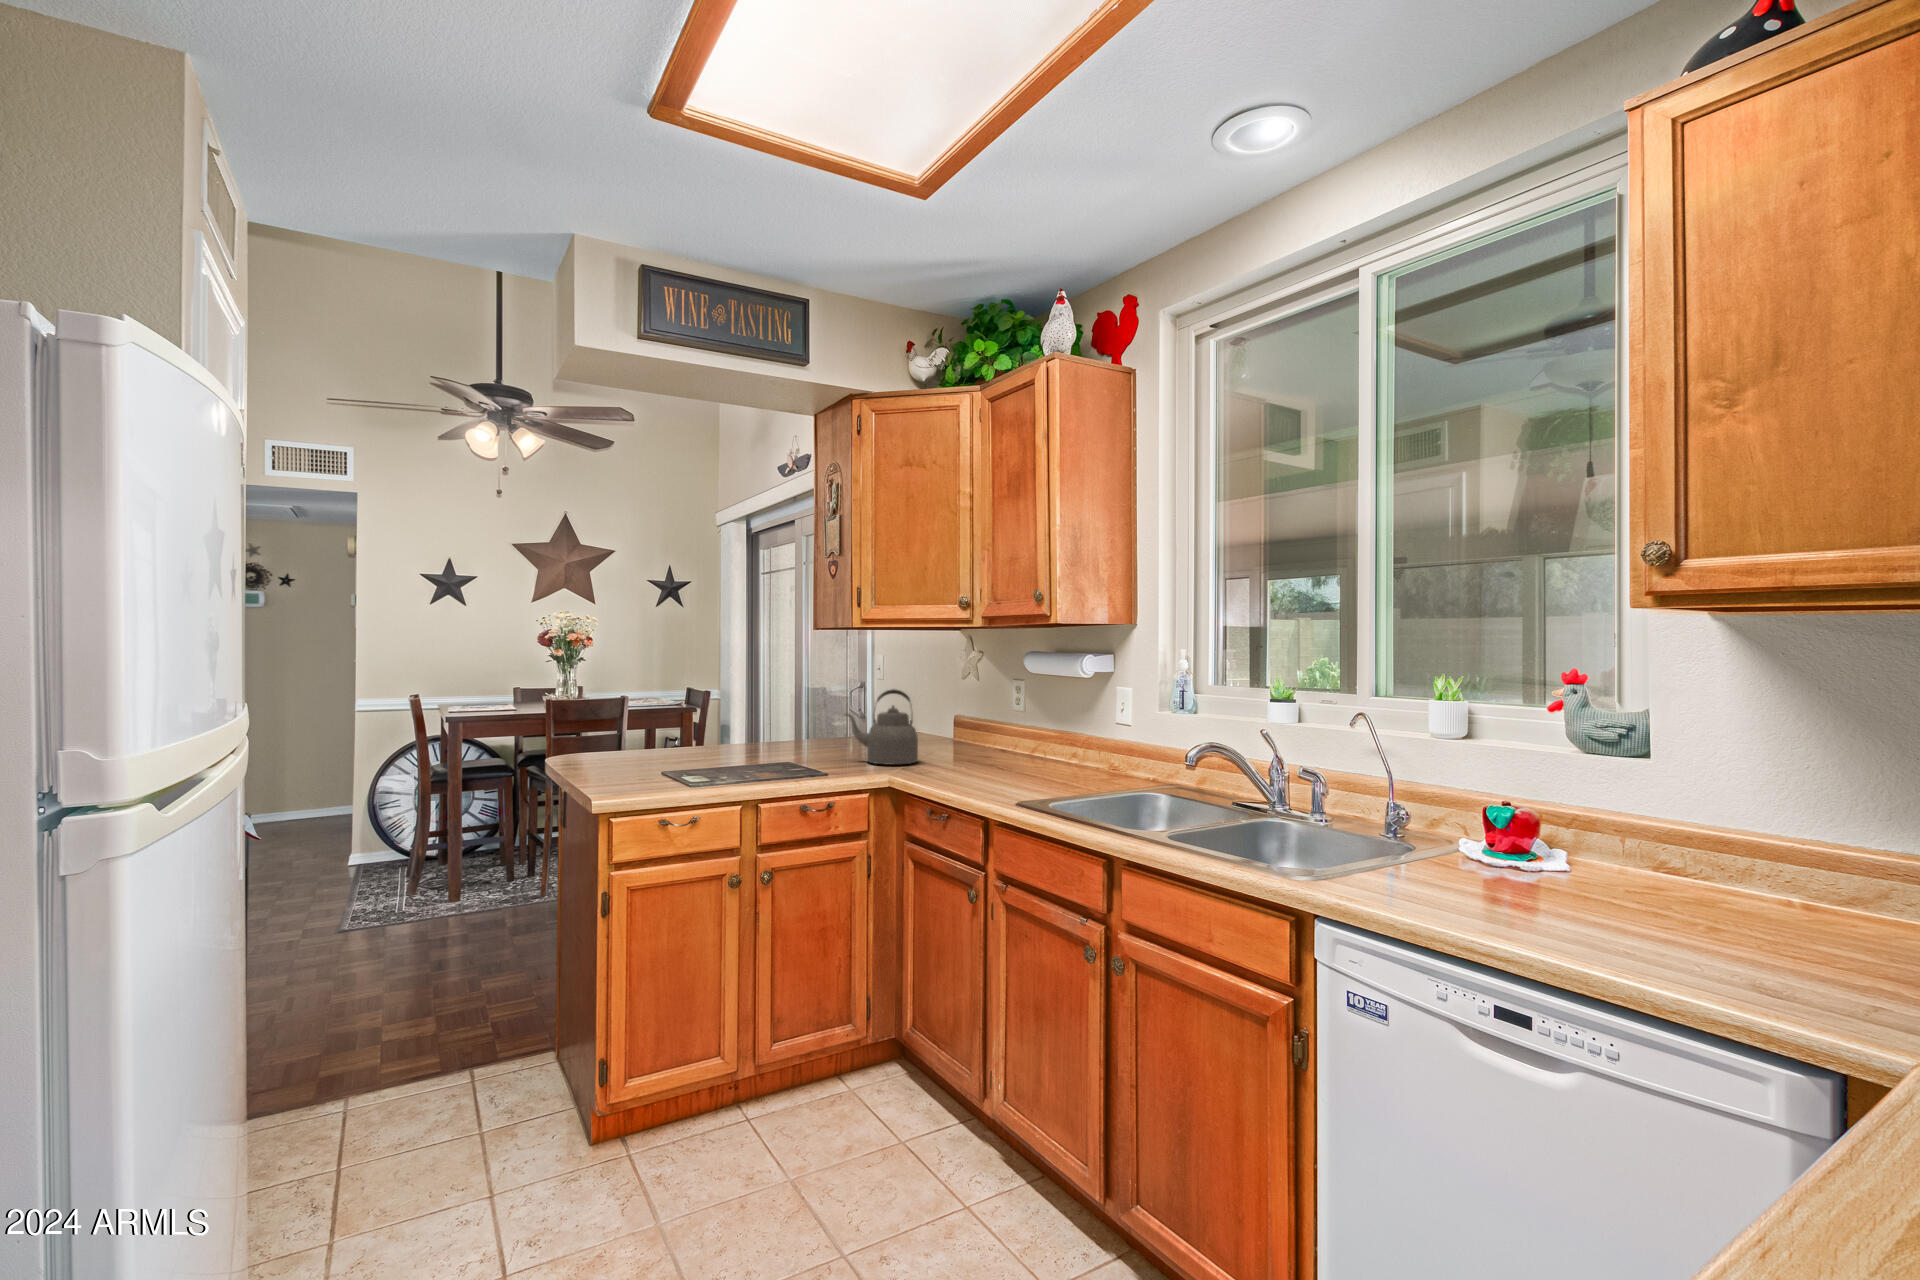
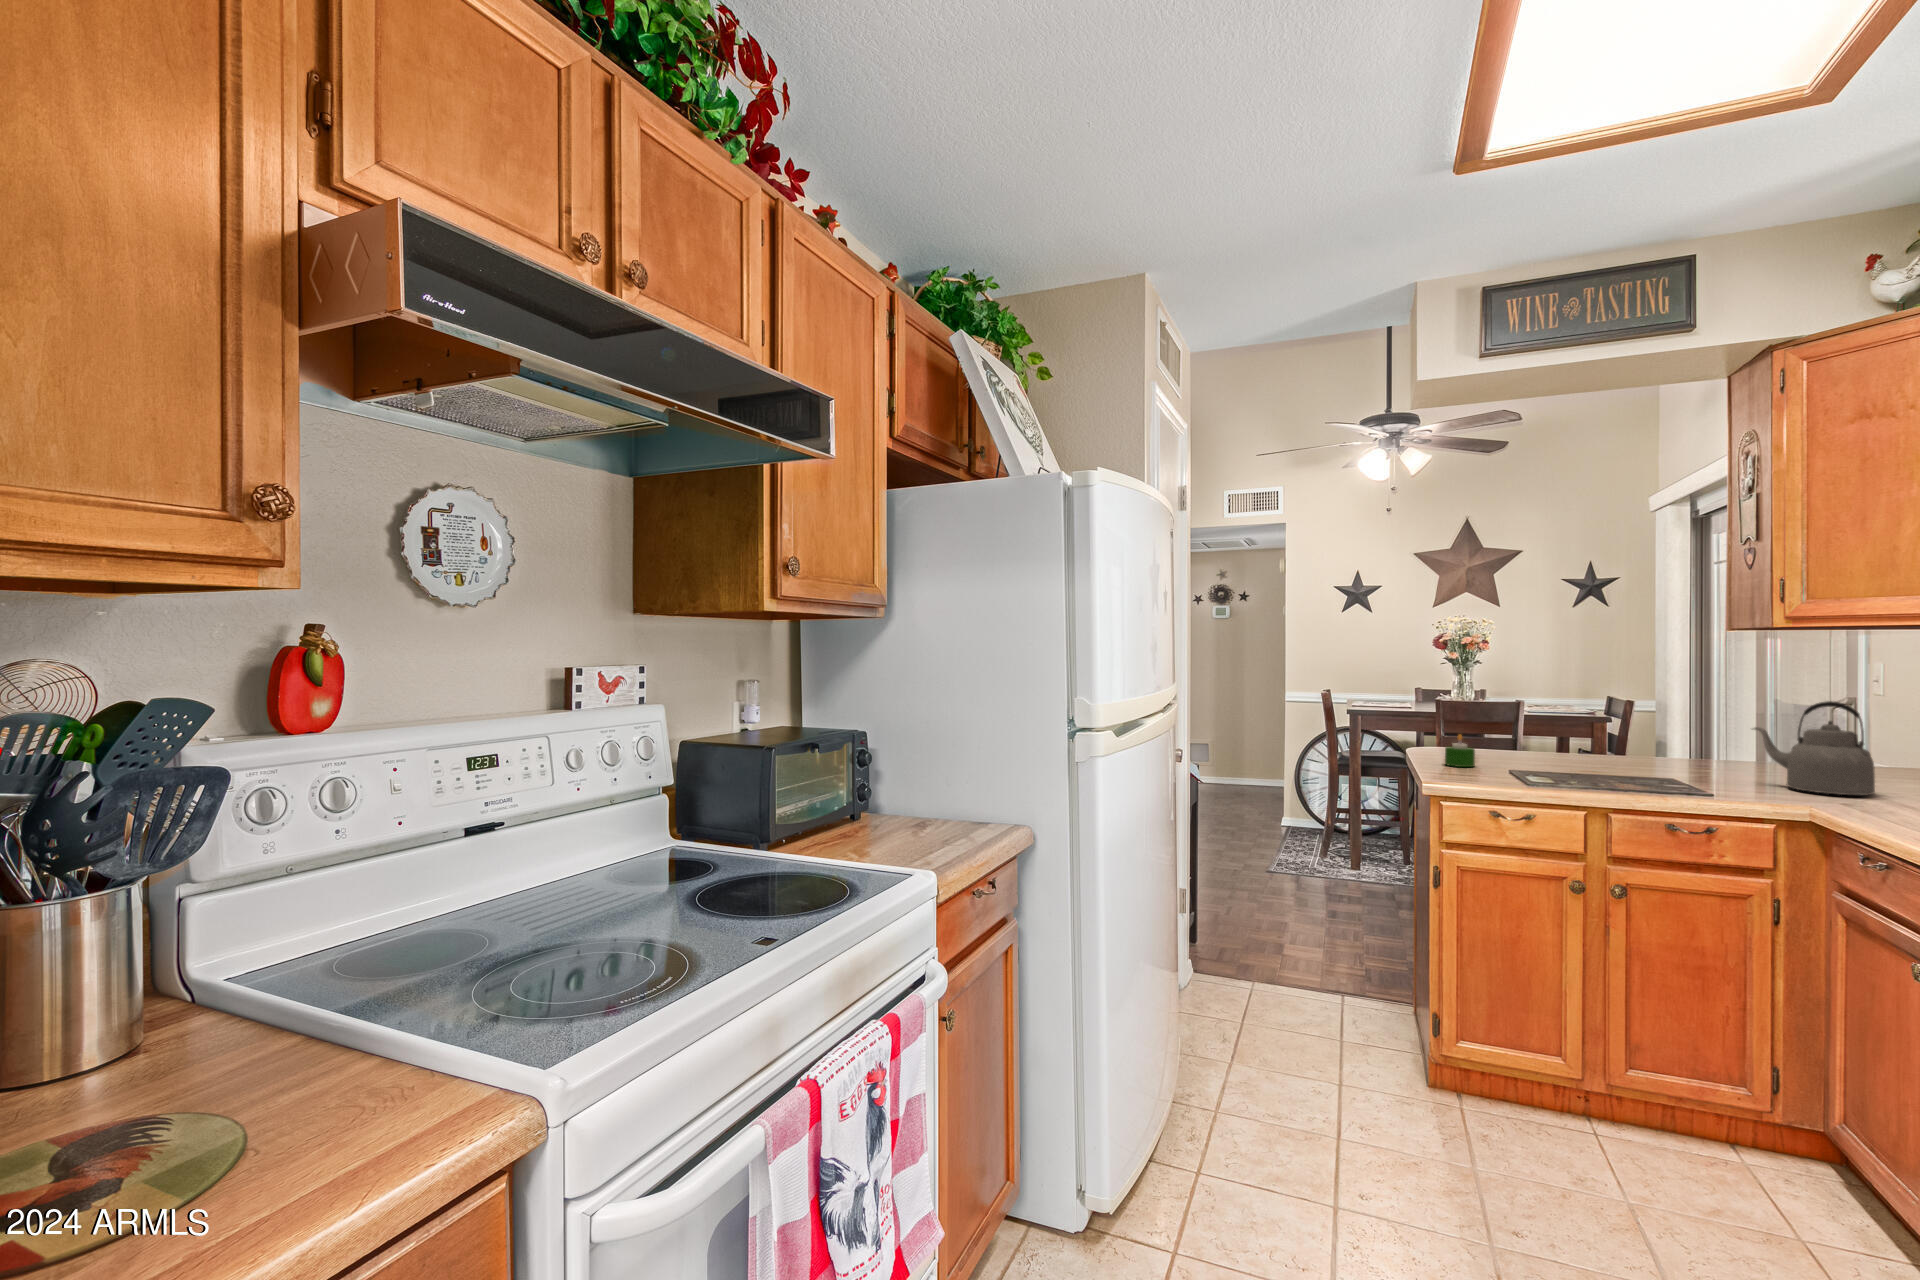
candle: none [597,740,627,776] -> present [1445,735,1475,767]

